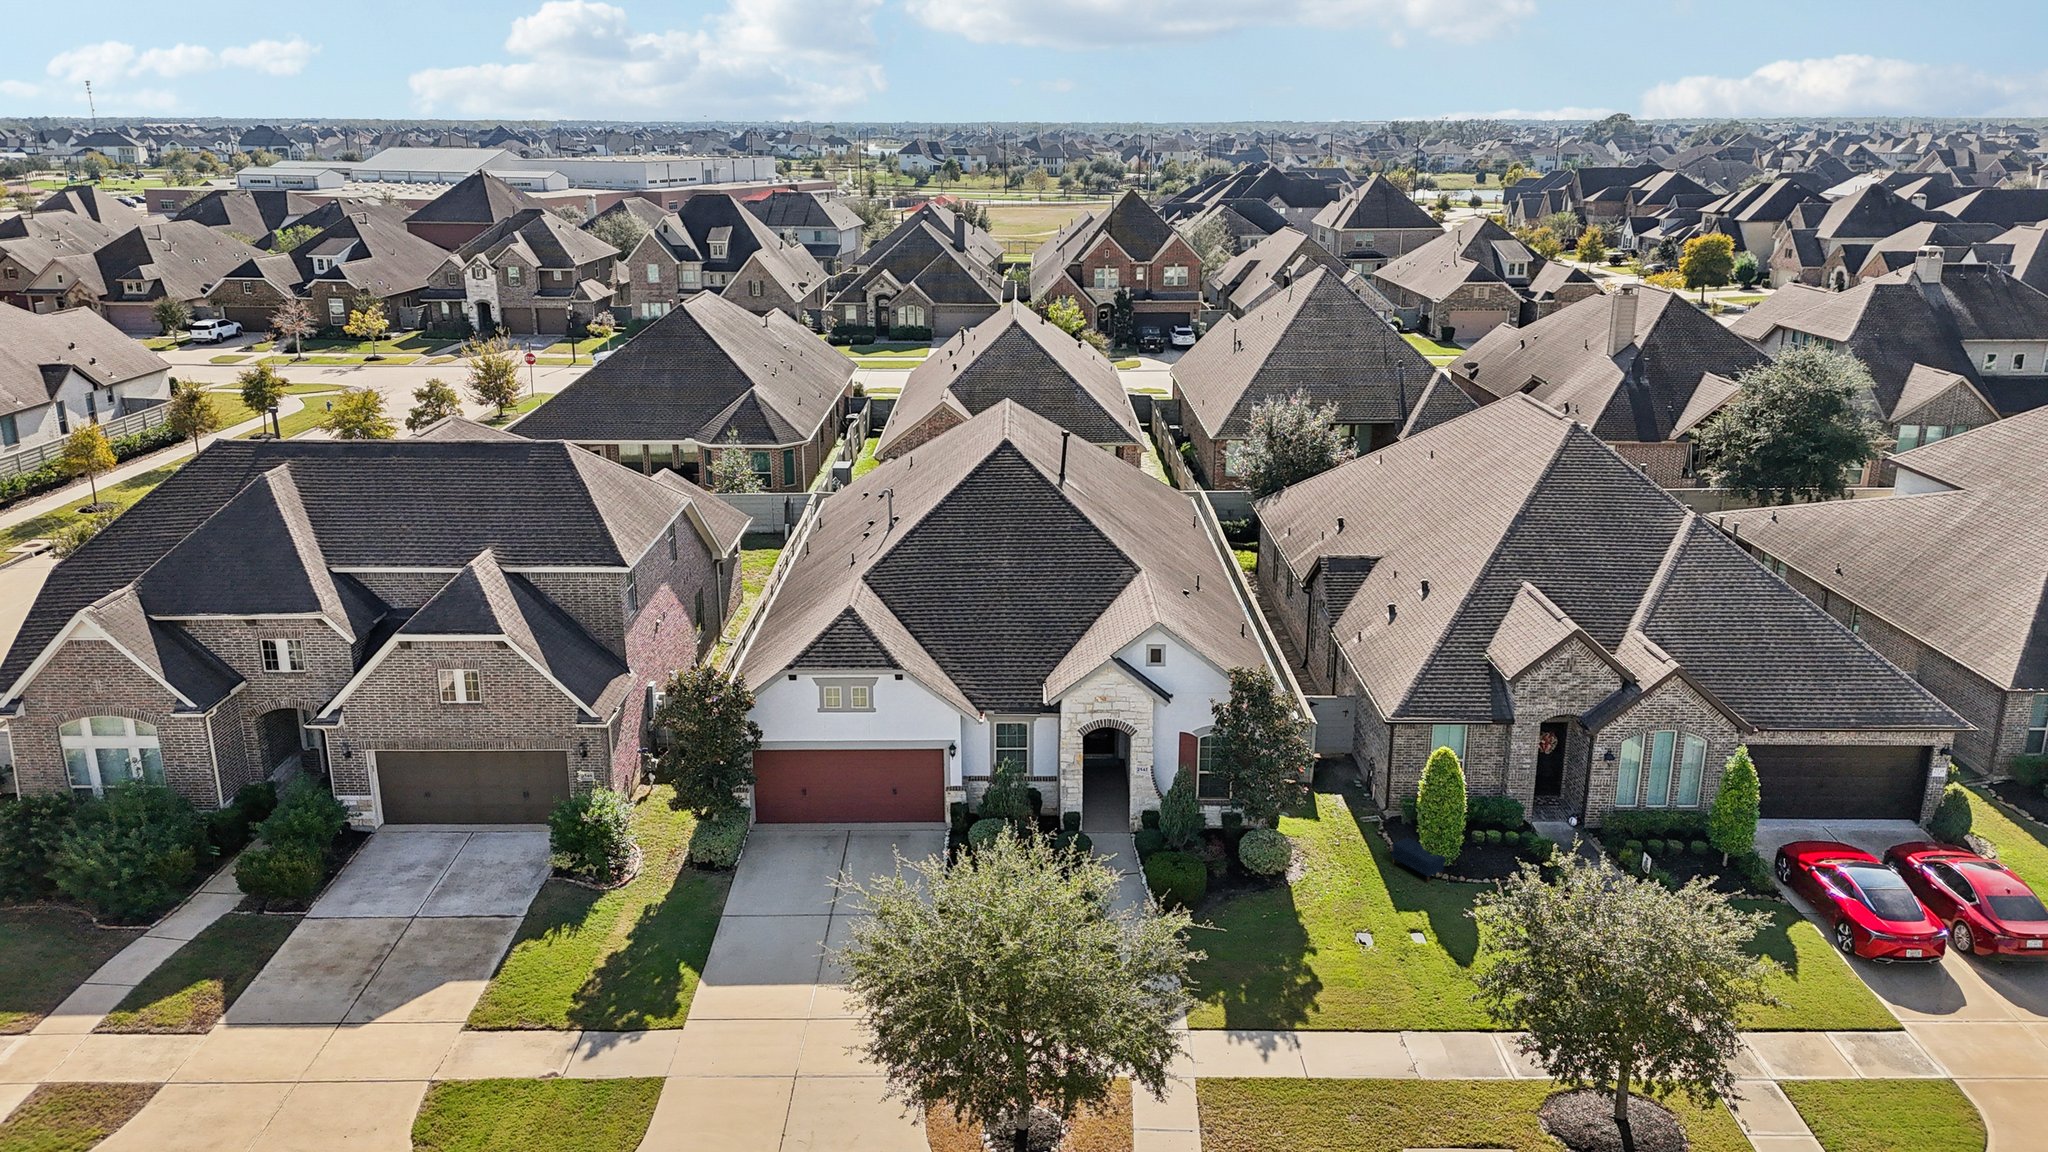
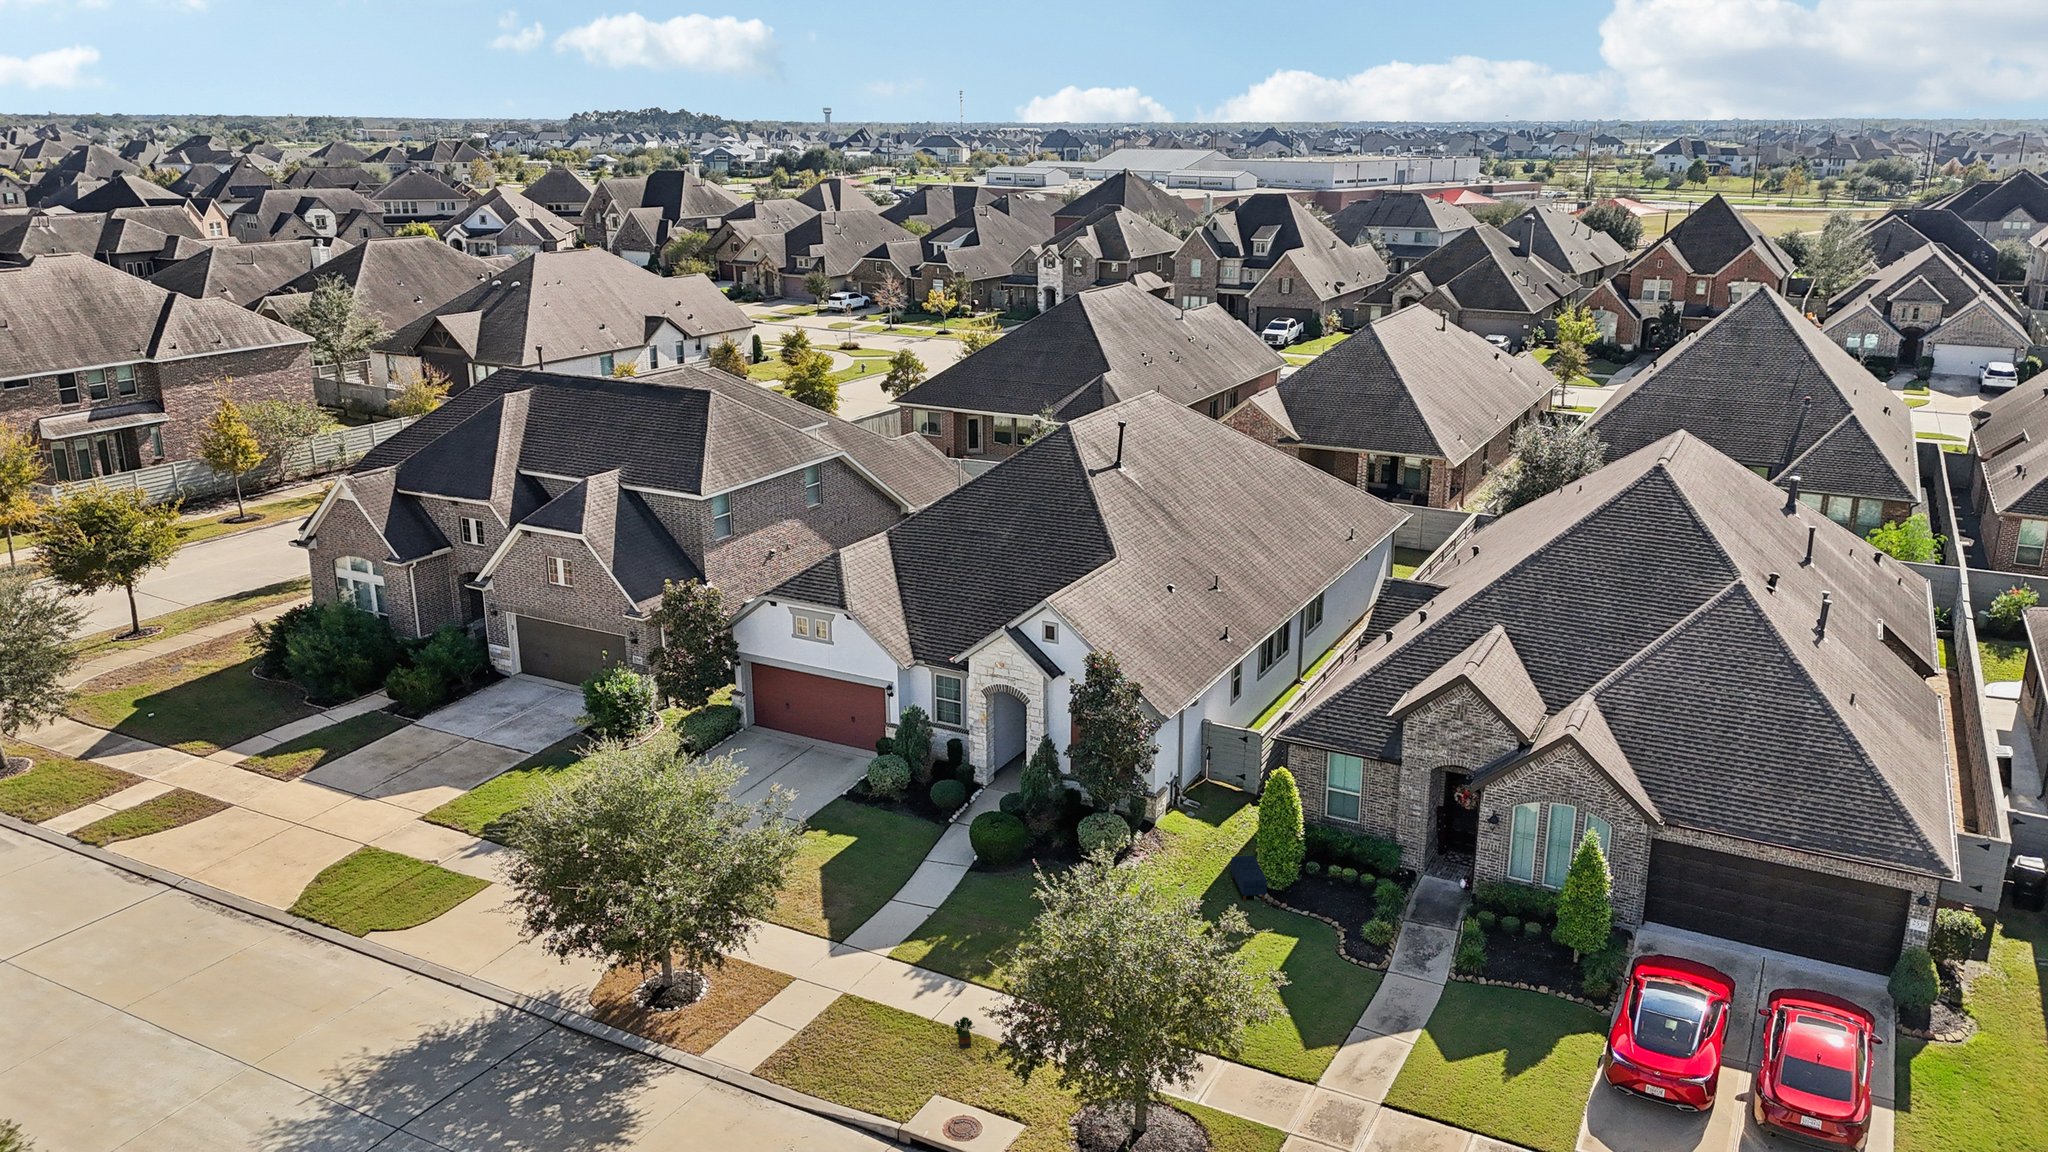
potted tree: none [1360,1062,1382,1097] -> present [954,1017,975,1049]

